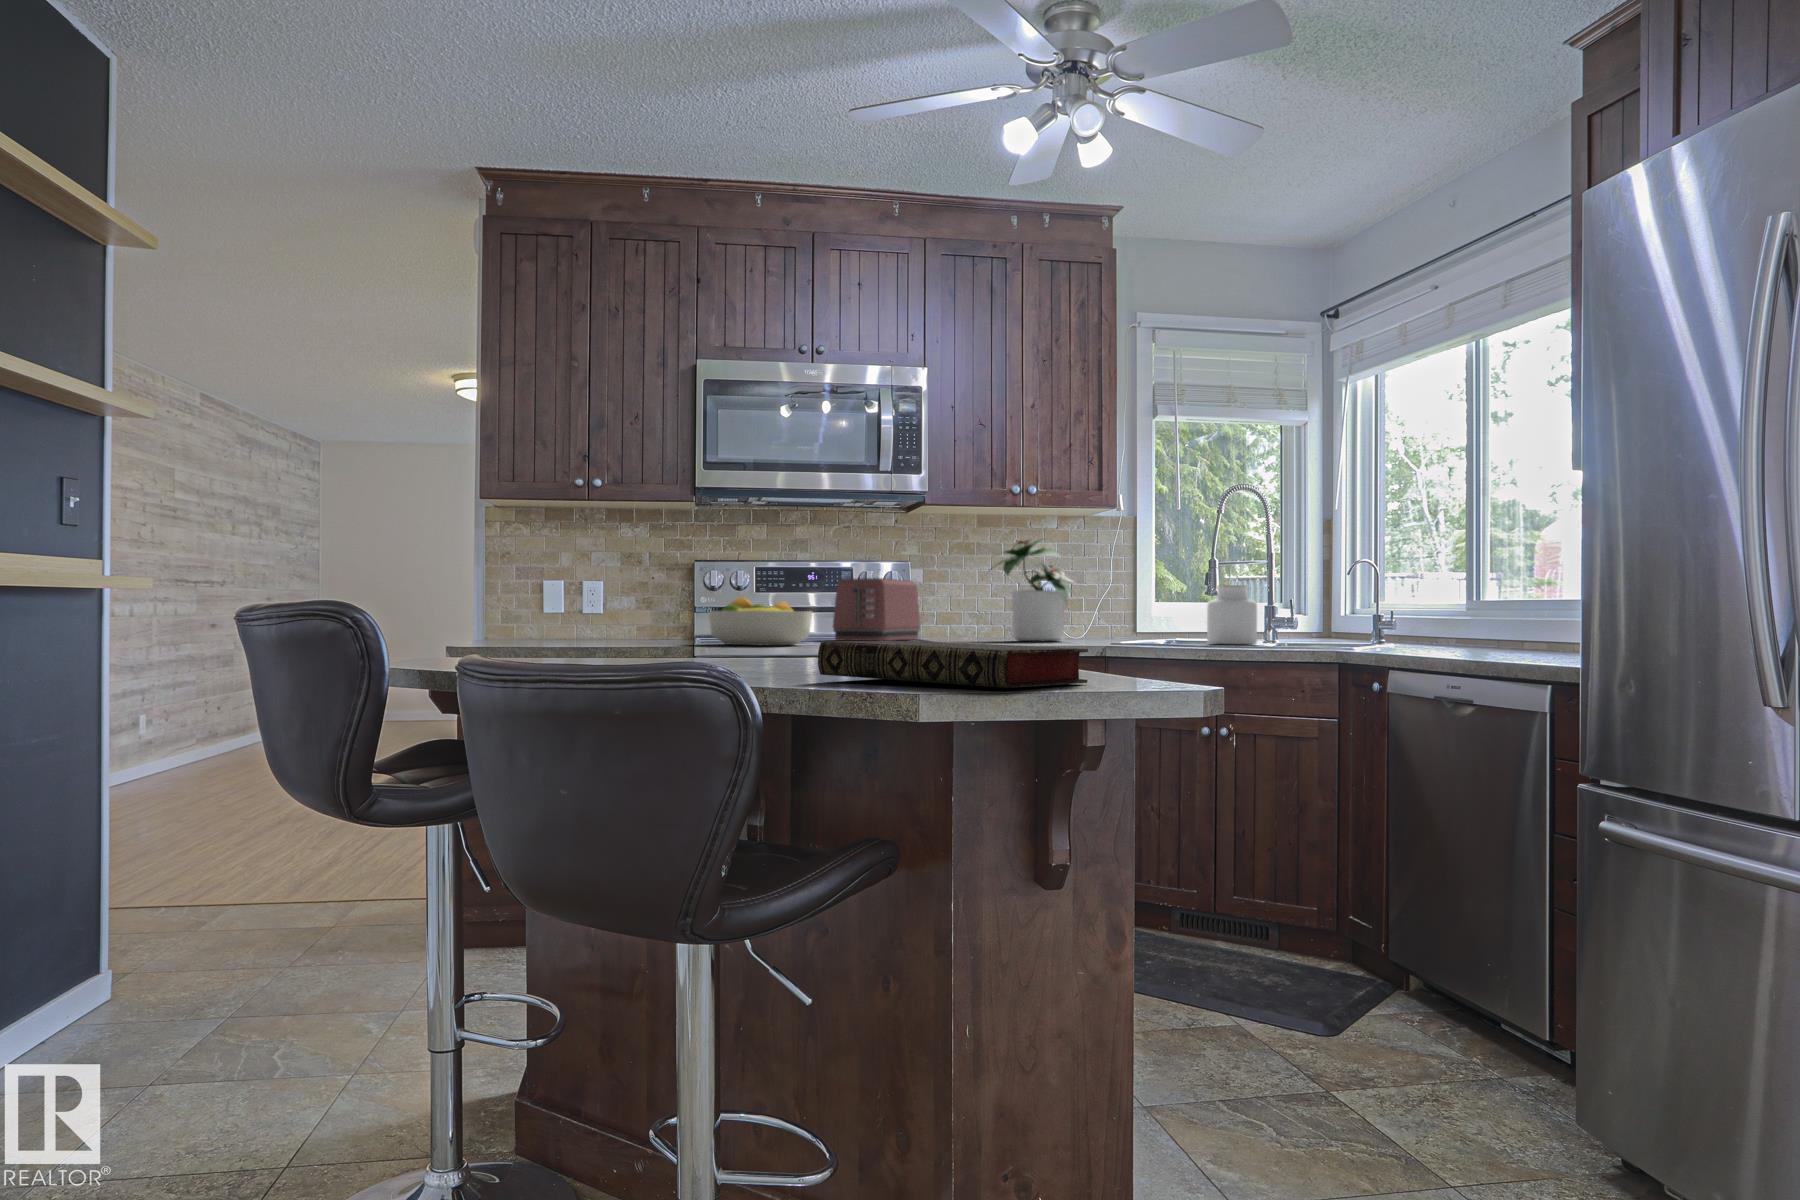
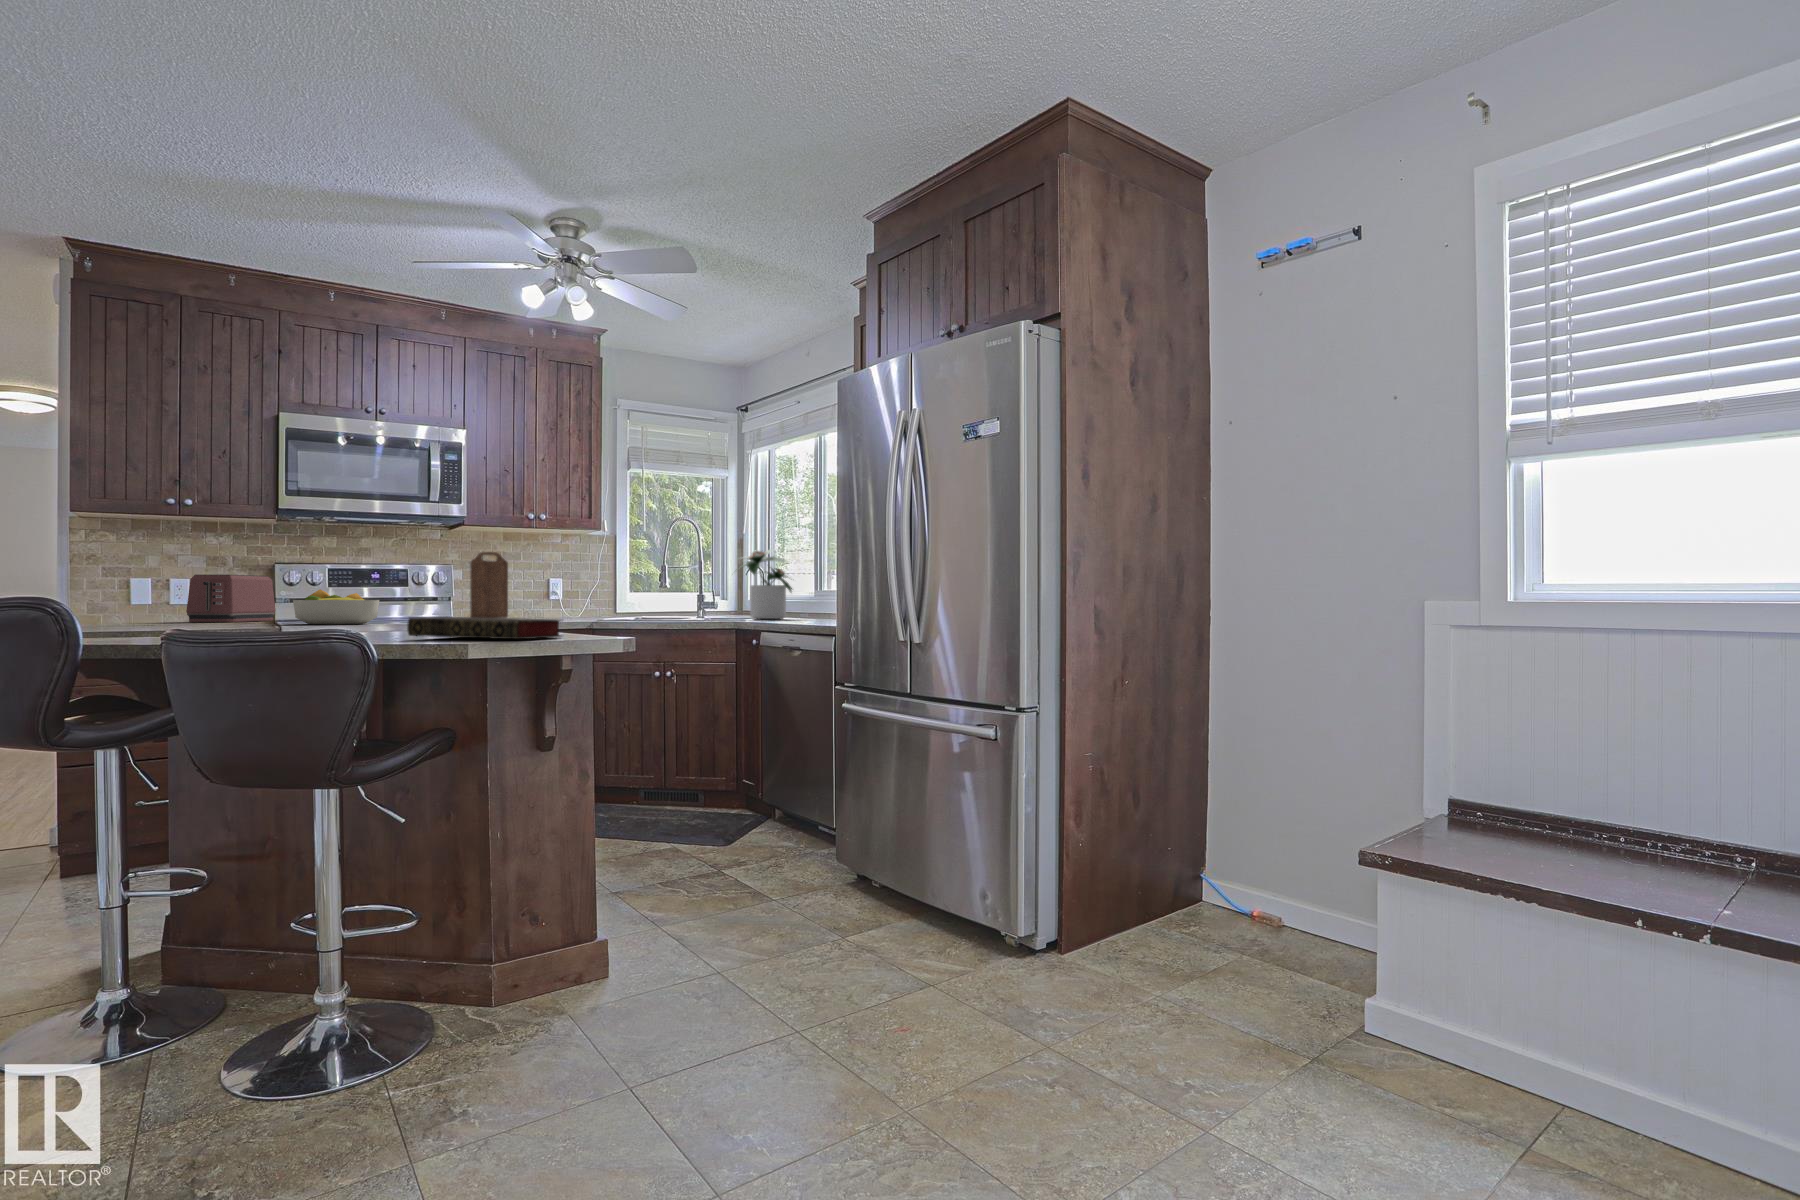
potted plant: present [990,538,1074,641] -> present [743,549,792,619]
cutting board: none [934,543,983,638] -> present [470,552,508,618]
toaster: present [833,578,920,641] -> present [186,575,275,622]
jar: present [1207,585,1257,644] -> none [660,583,690,619]

